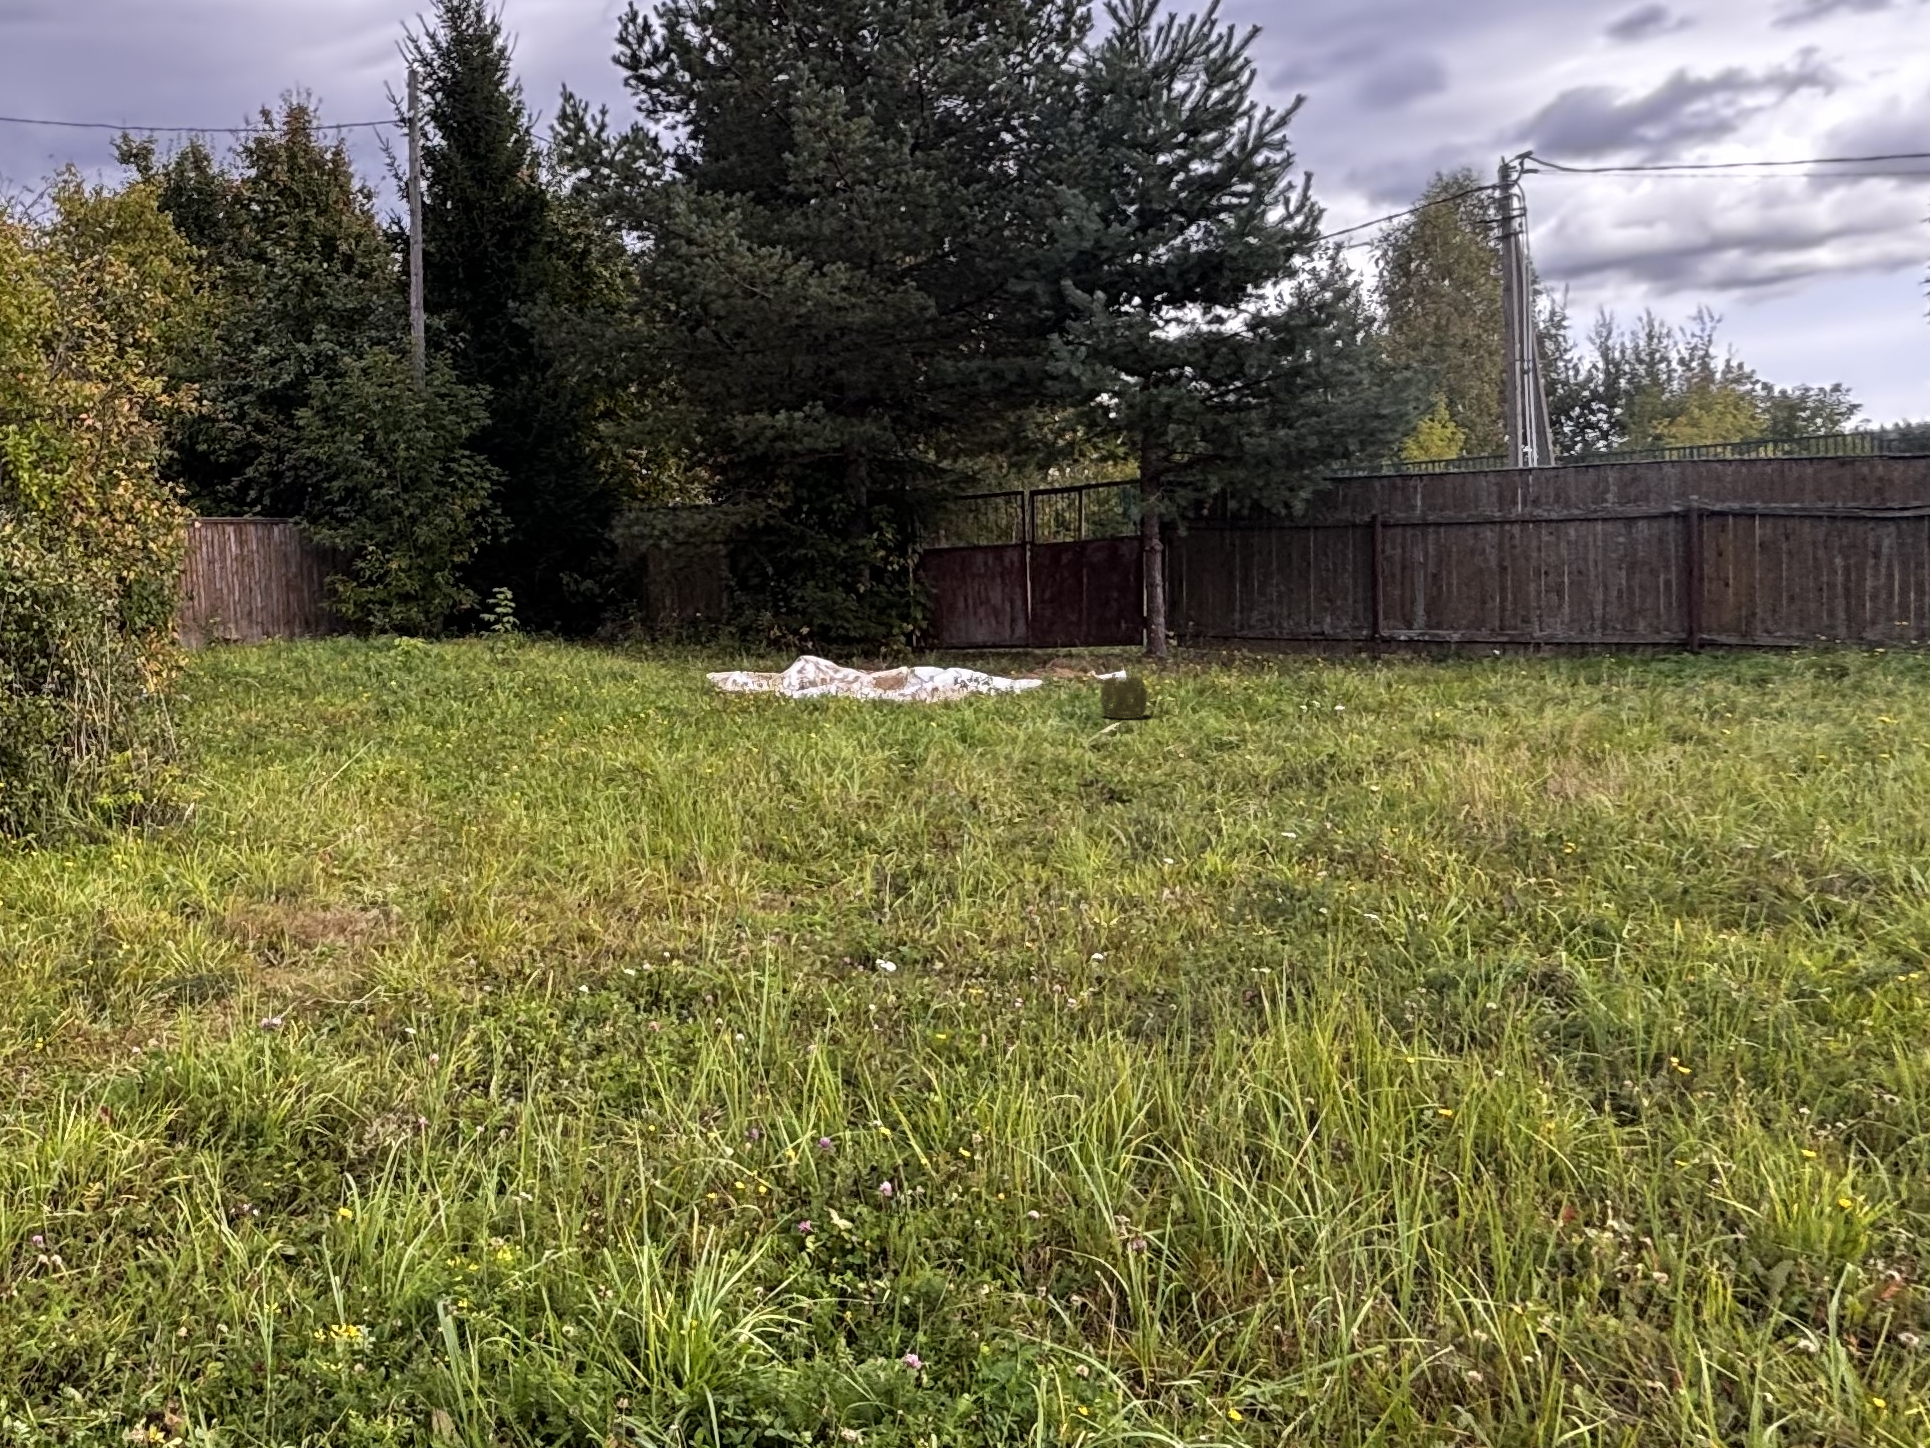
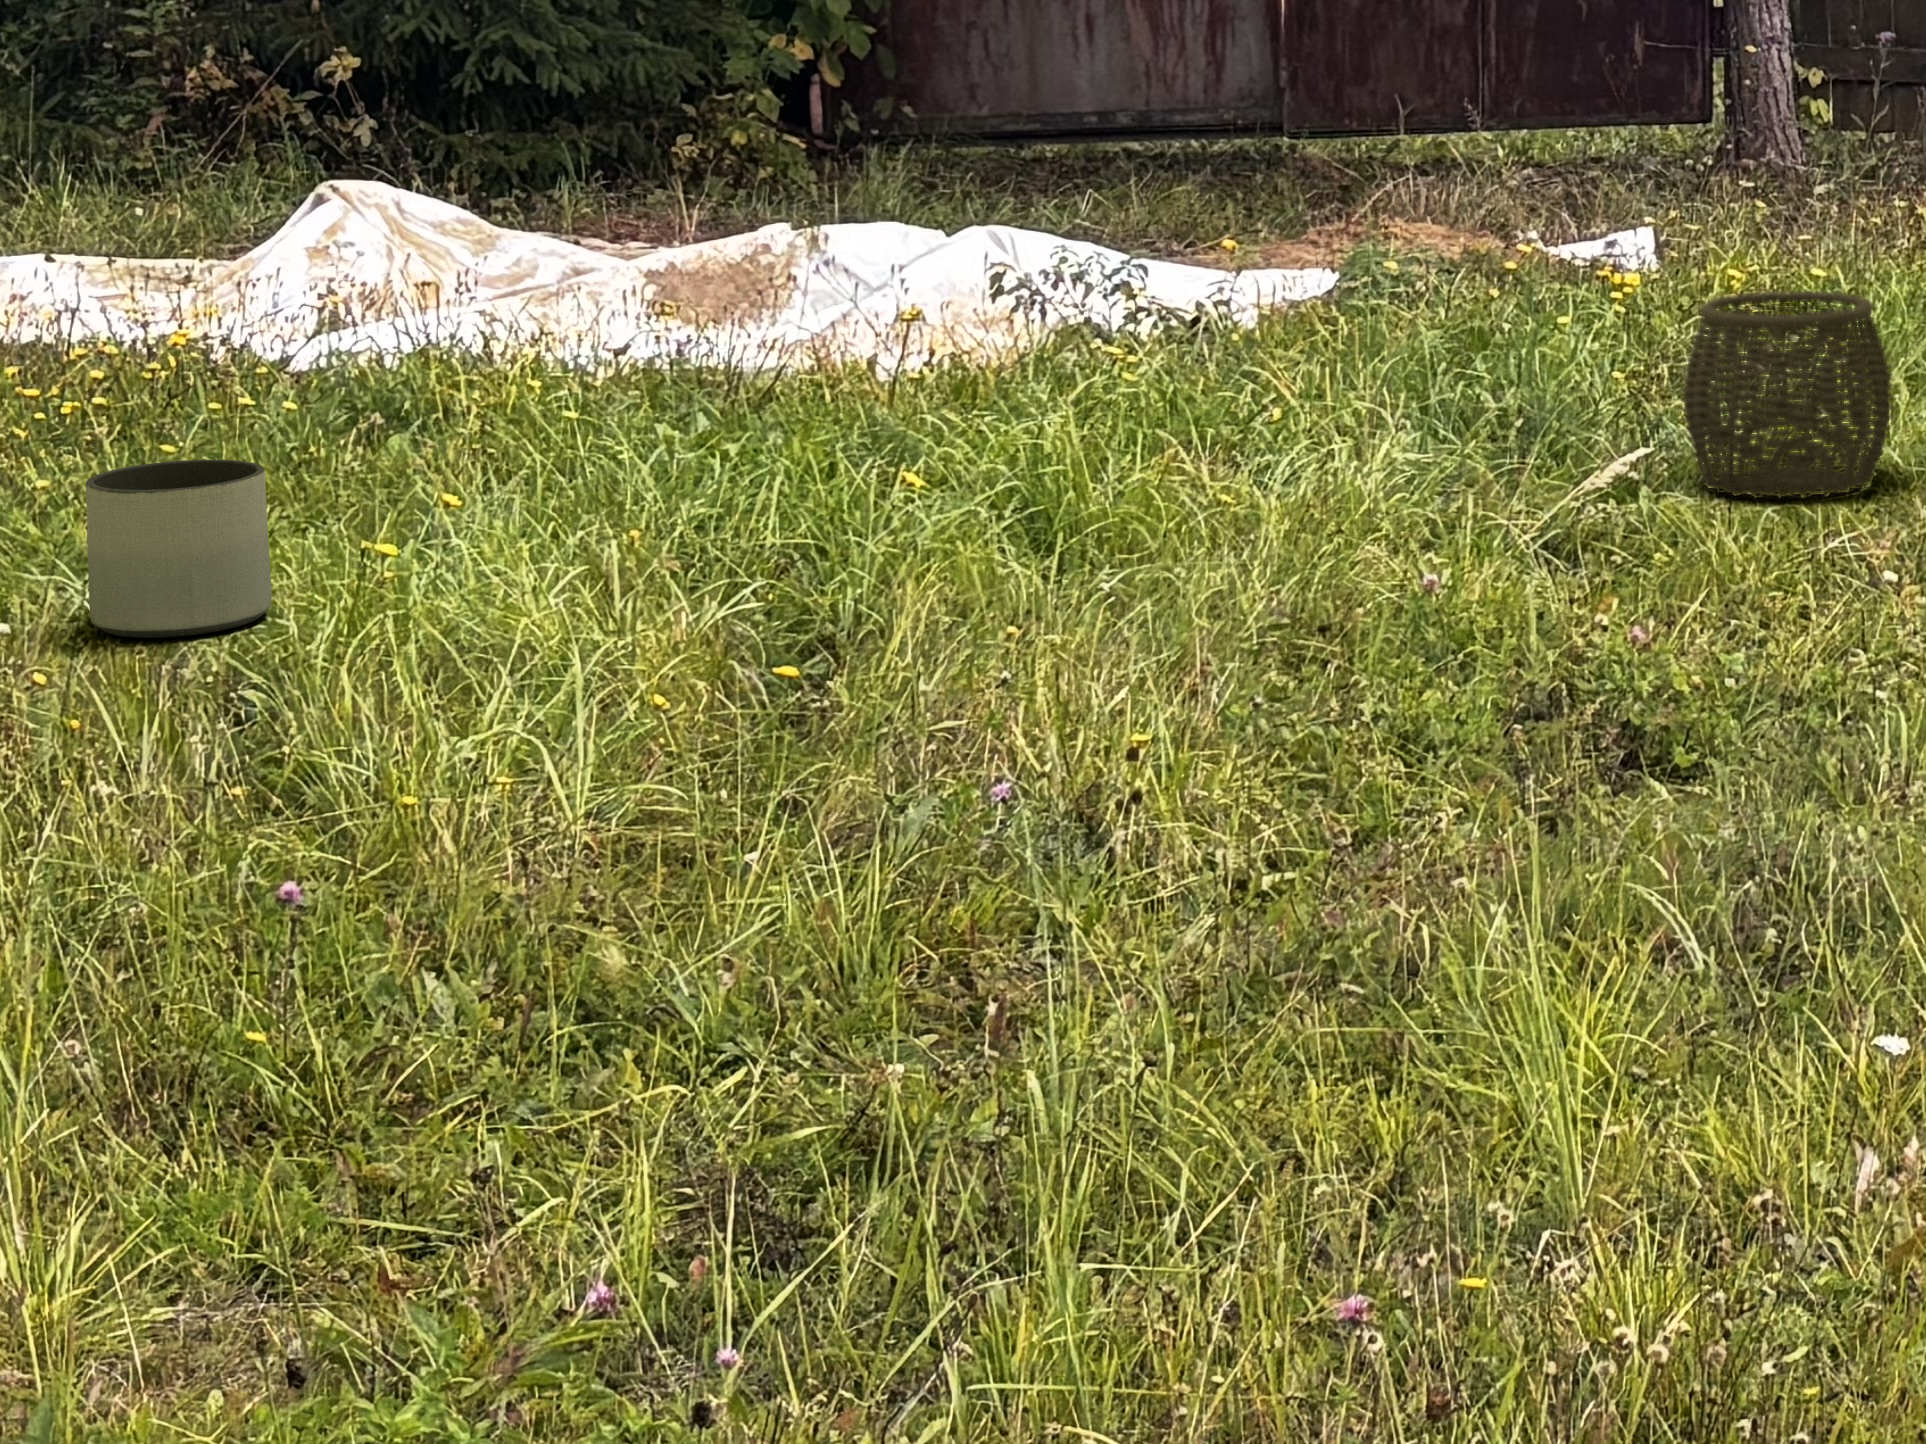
planter: none [796,693,826,722] -> present [86,460,272,638]

